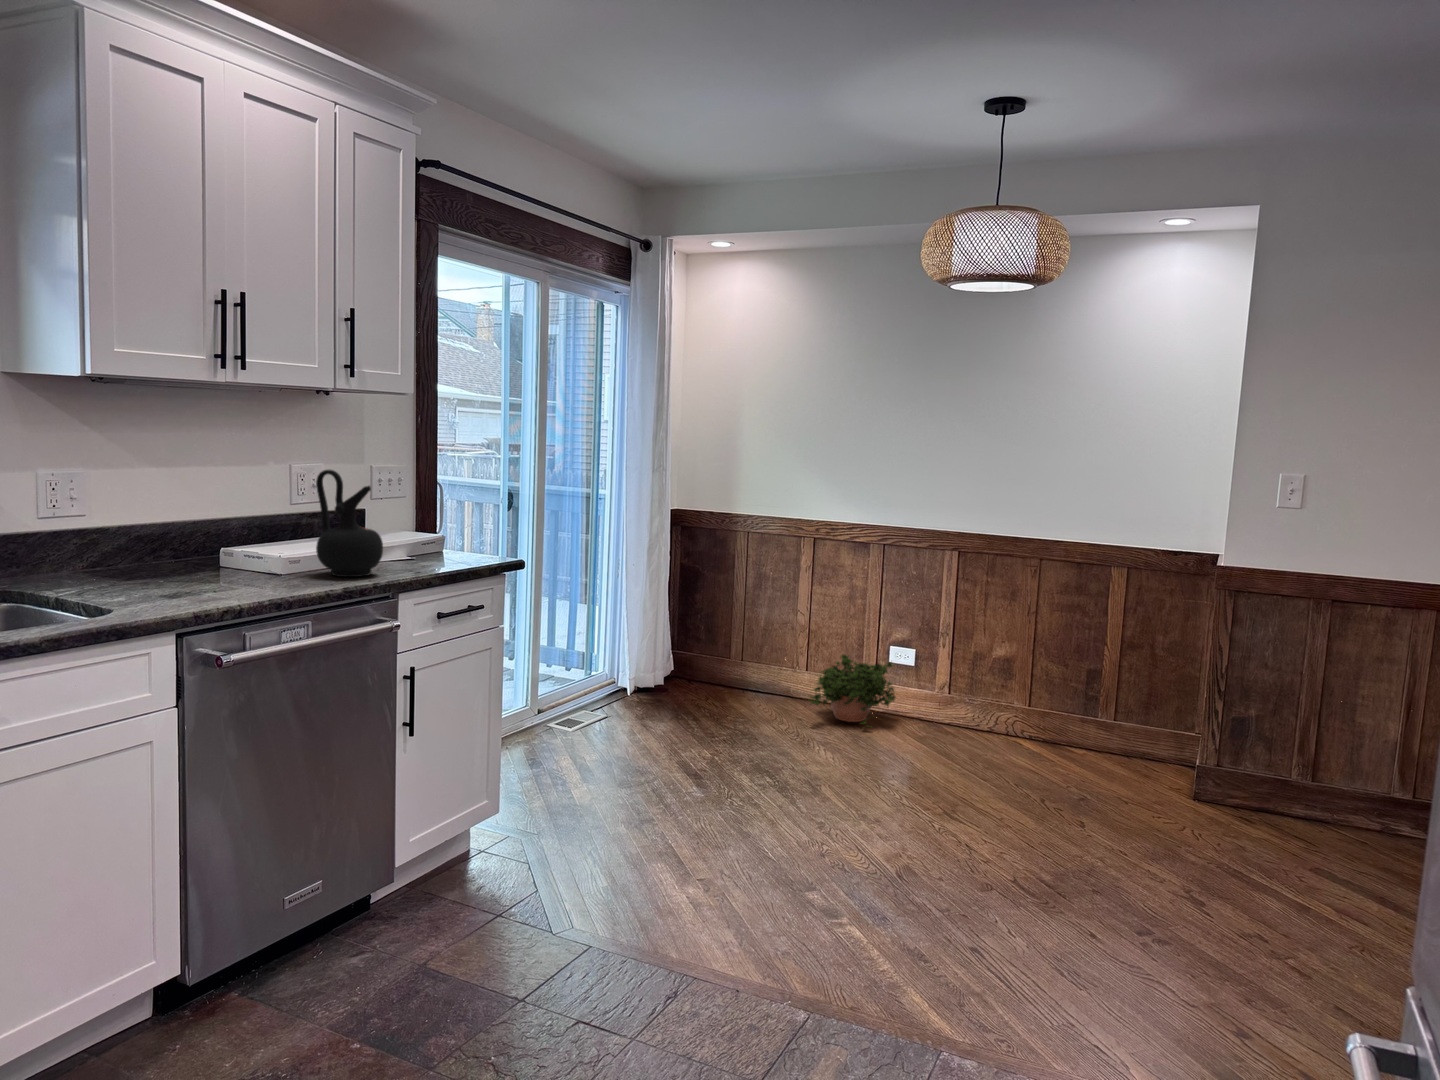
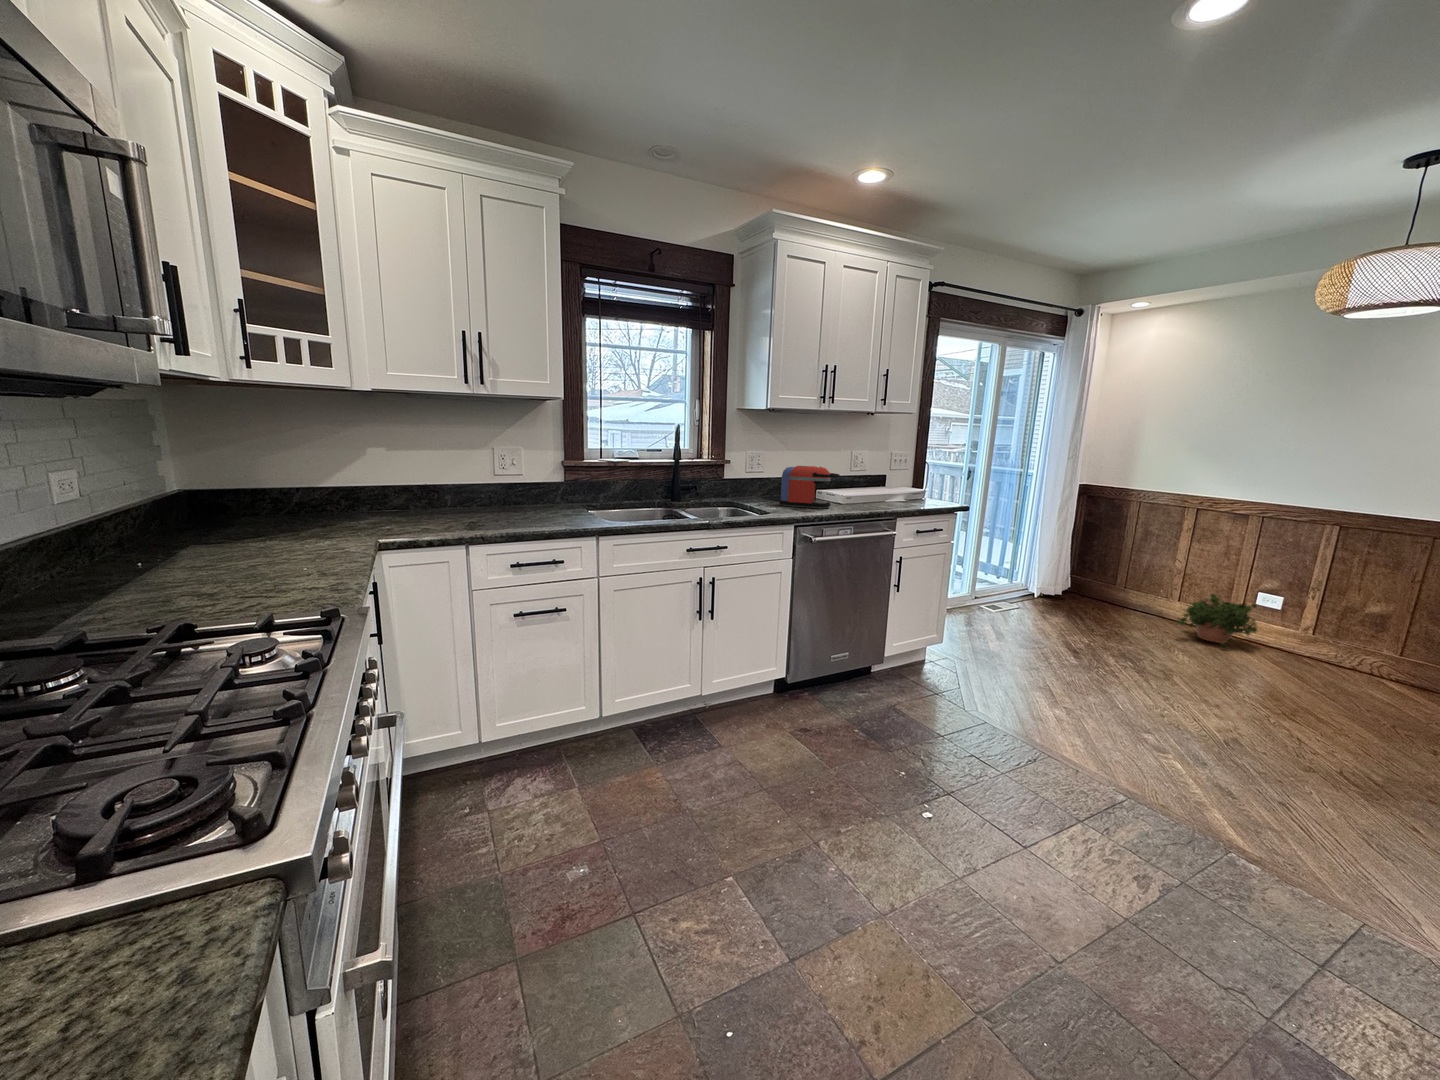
ceramic jug: present [316,470,383,577] -> none [859,453,892,508]
coffee maker: none [132,500,272,589] -> present [779,466,840,508]

